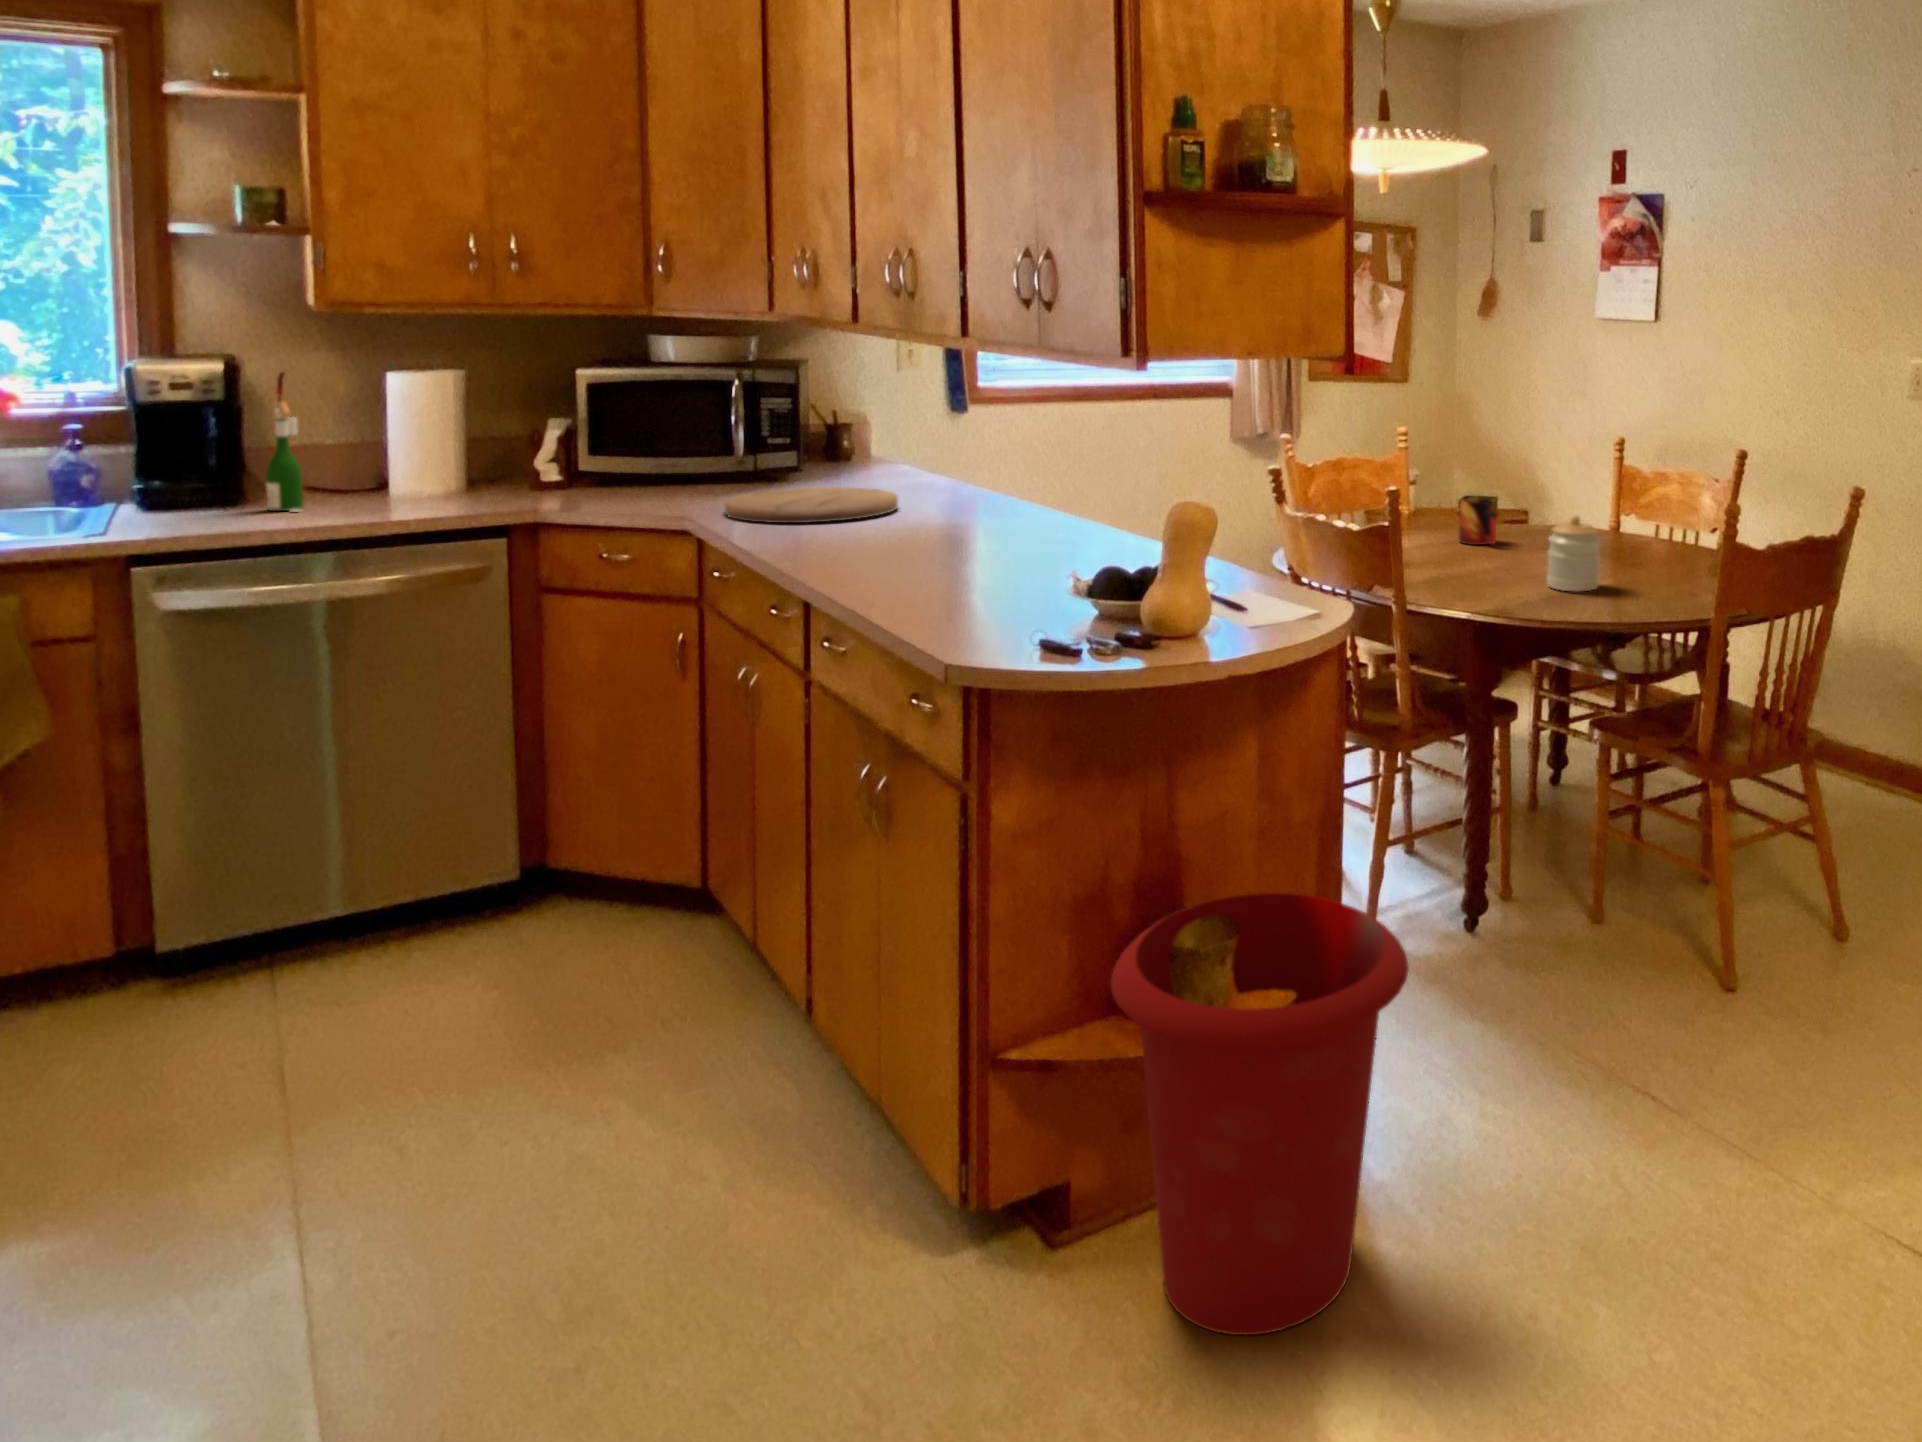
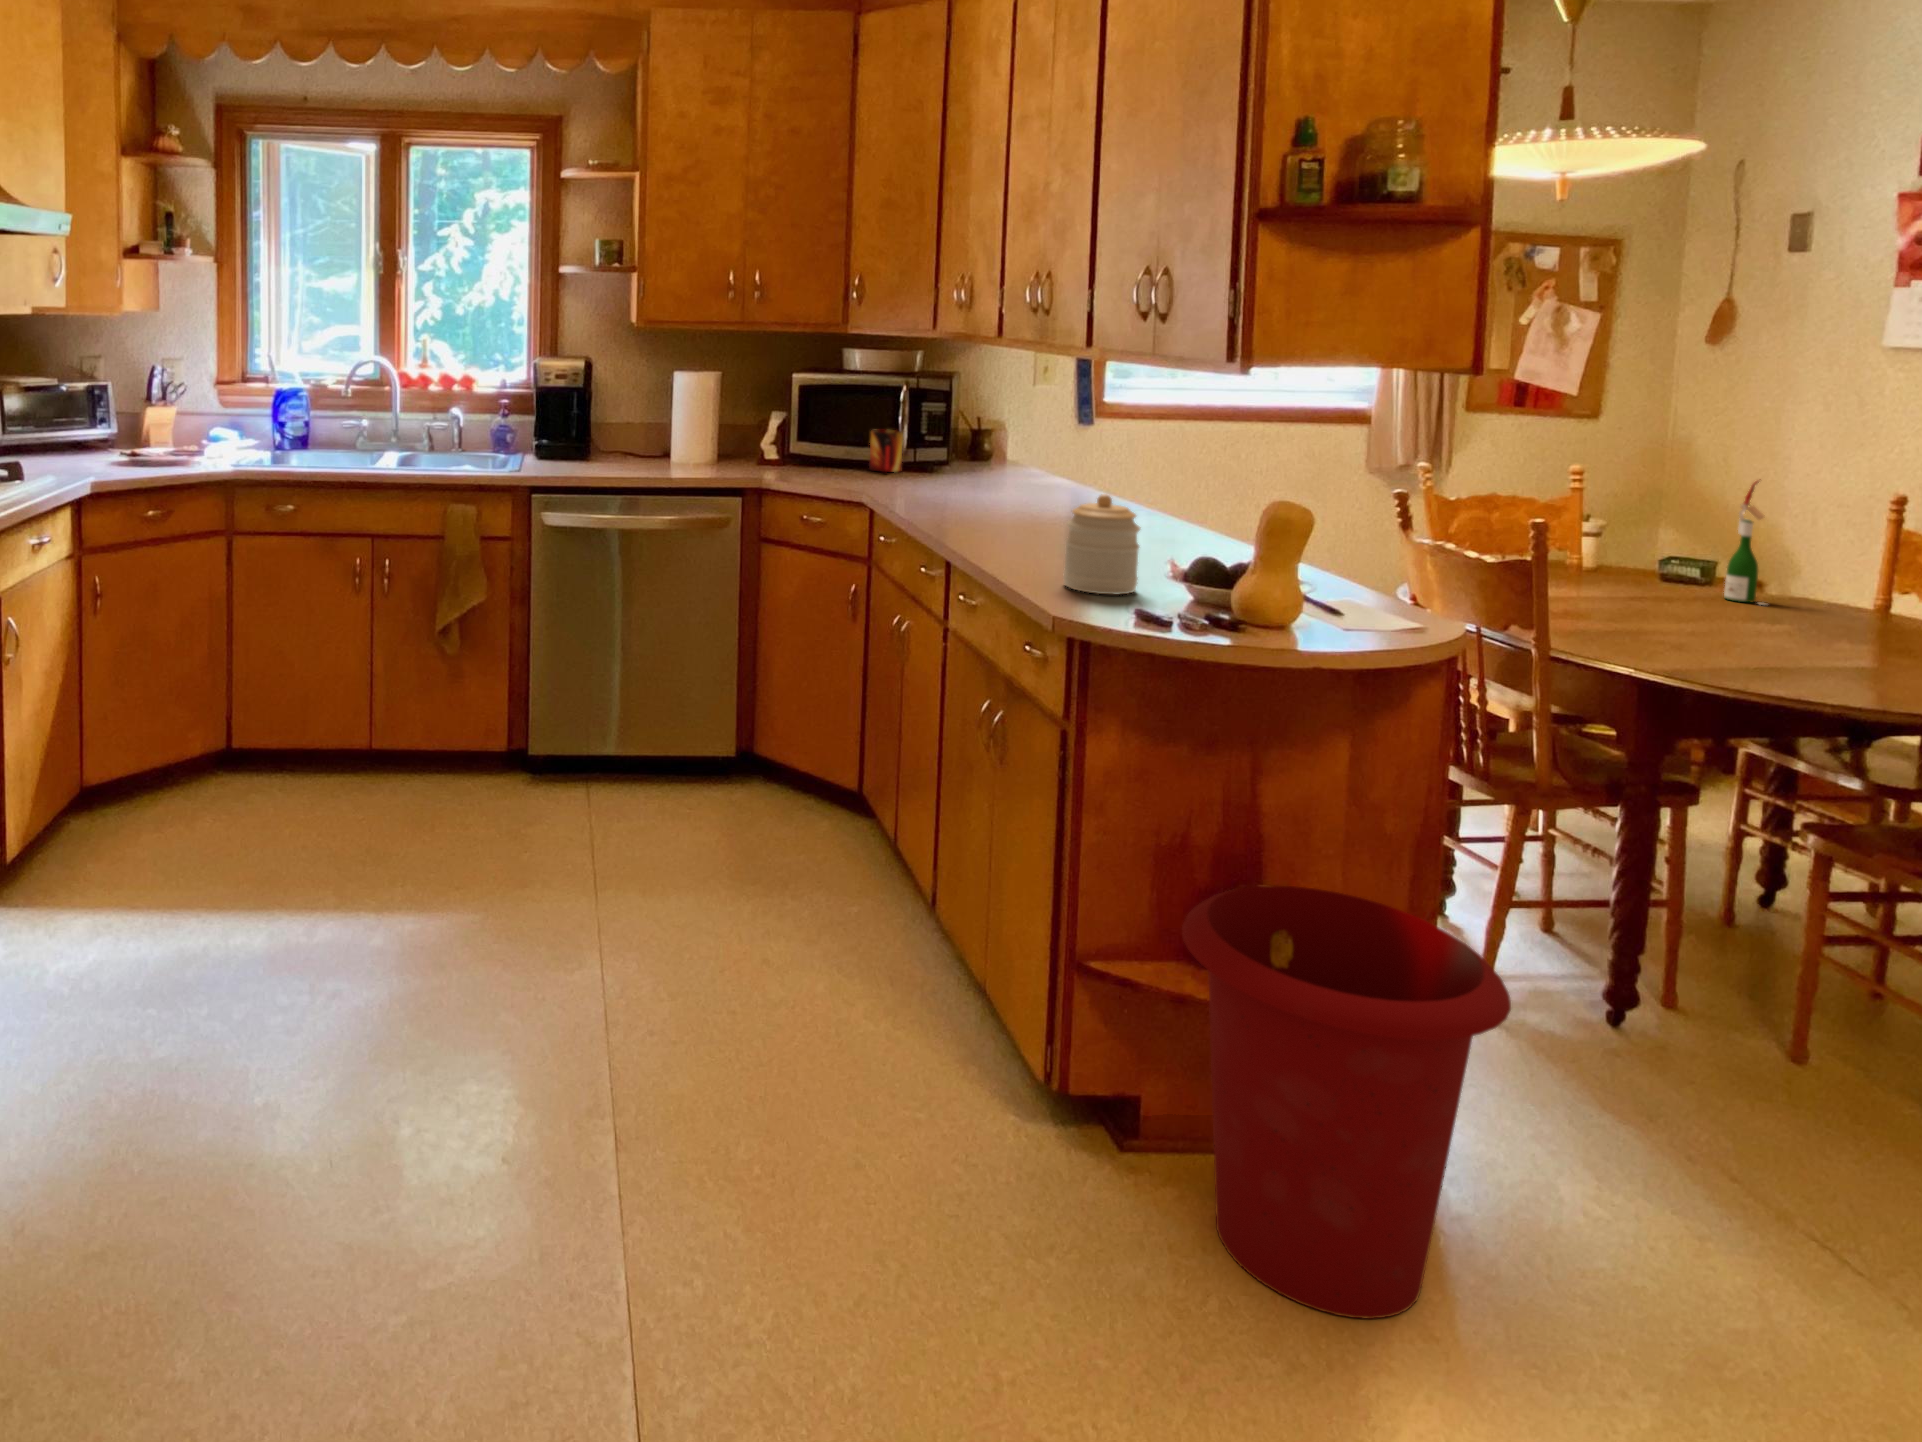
wine bottle: present [266,372,303,512] -> present [1724,479,1766,605]
cutting board: present [725,487,898,523] -> none [887,475,1021,503]
mug: present [1459,497,1496,545] -> present [870,430,903,472]
jar: present [1547,516,1600,591] -> present [1064,494,1141,594]

